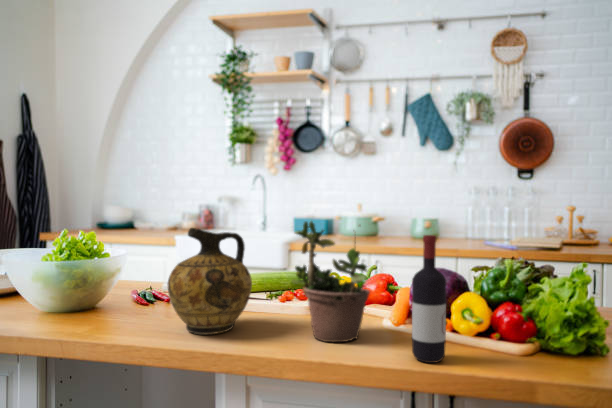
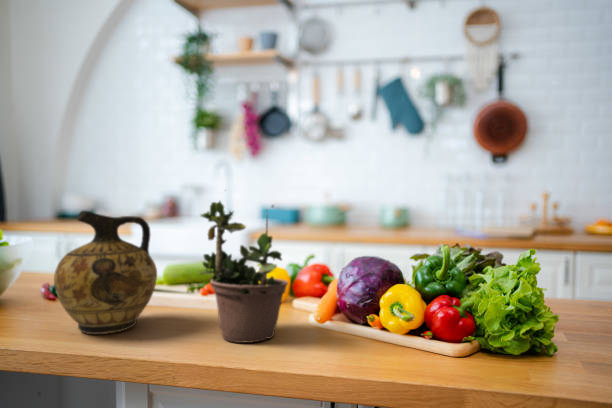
wine bottle: present [412,235,446,363] -> none [324,216,364,368]

